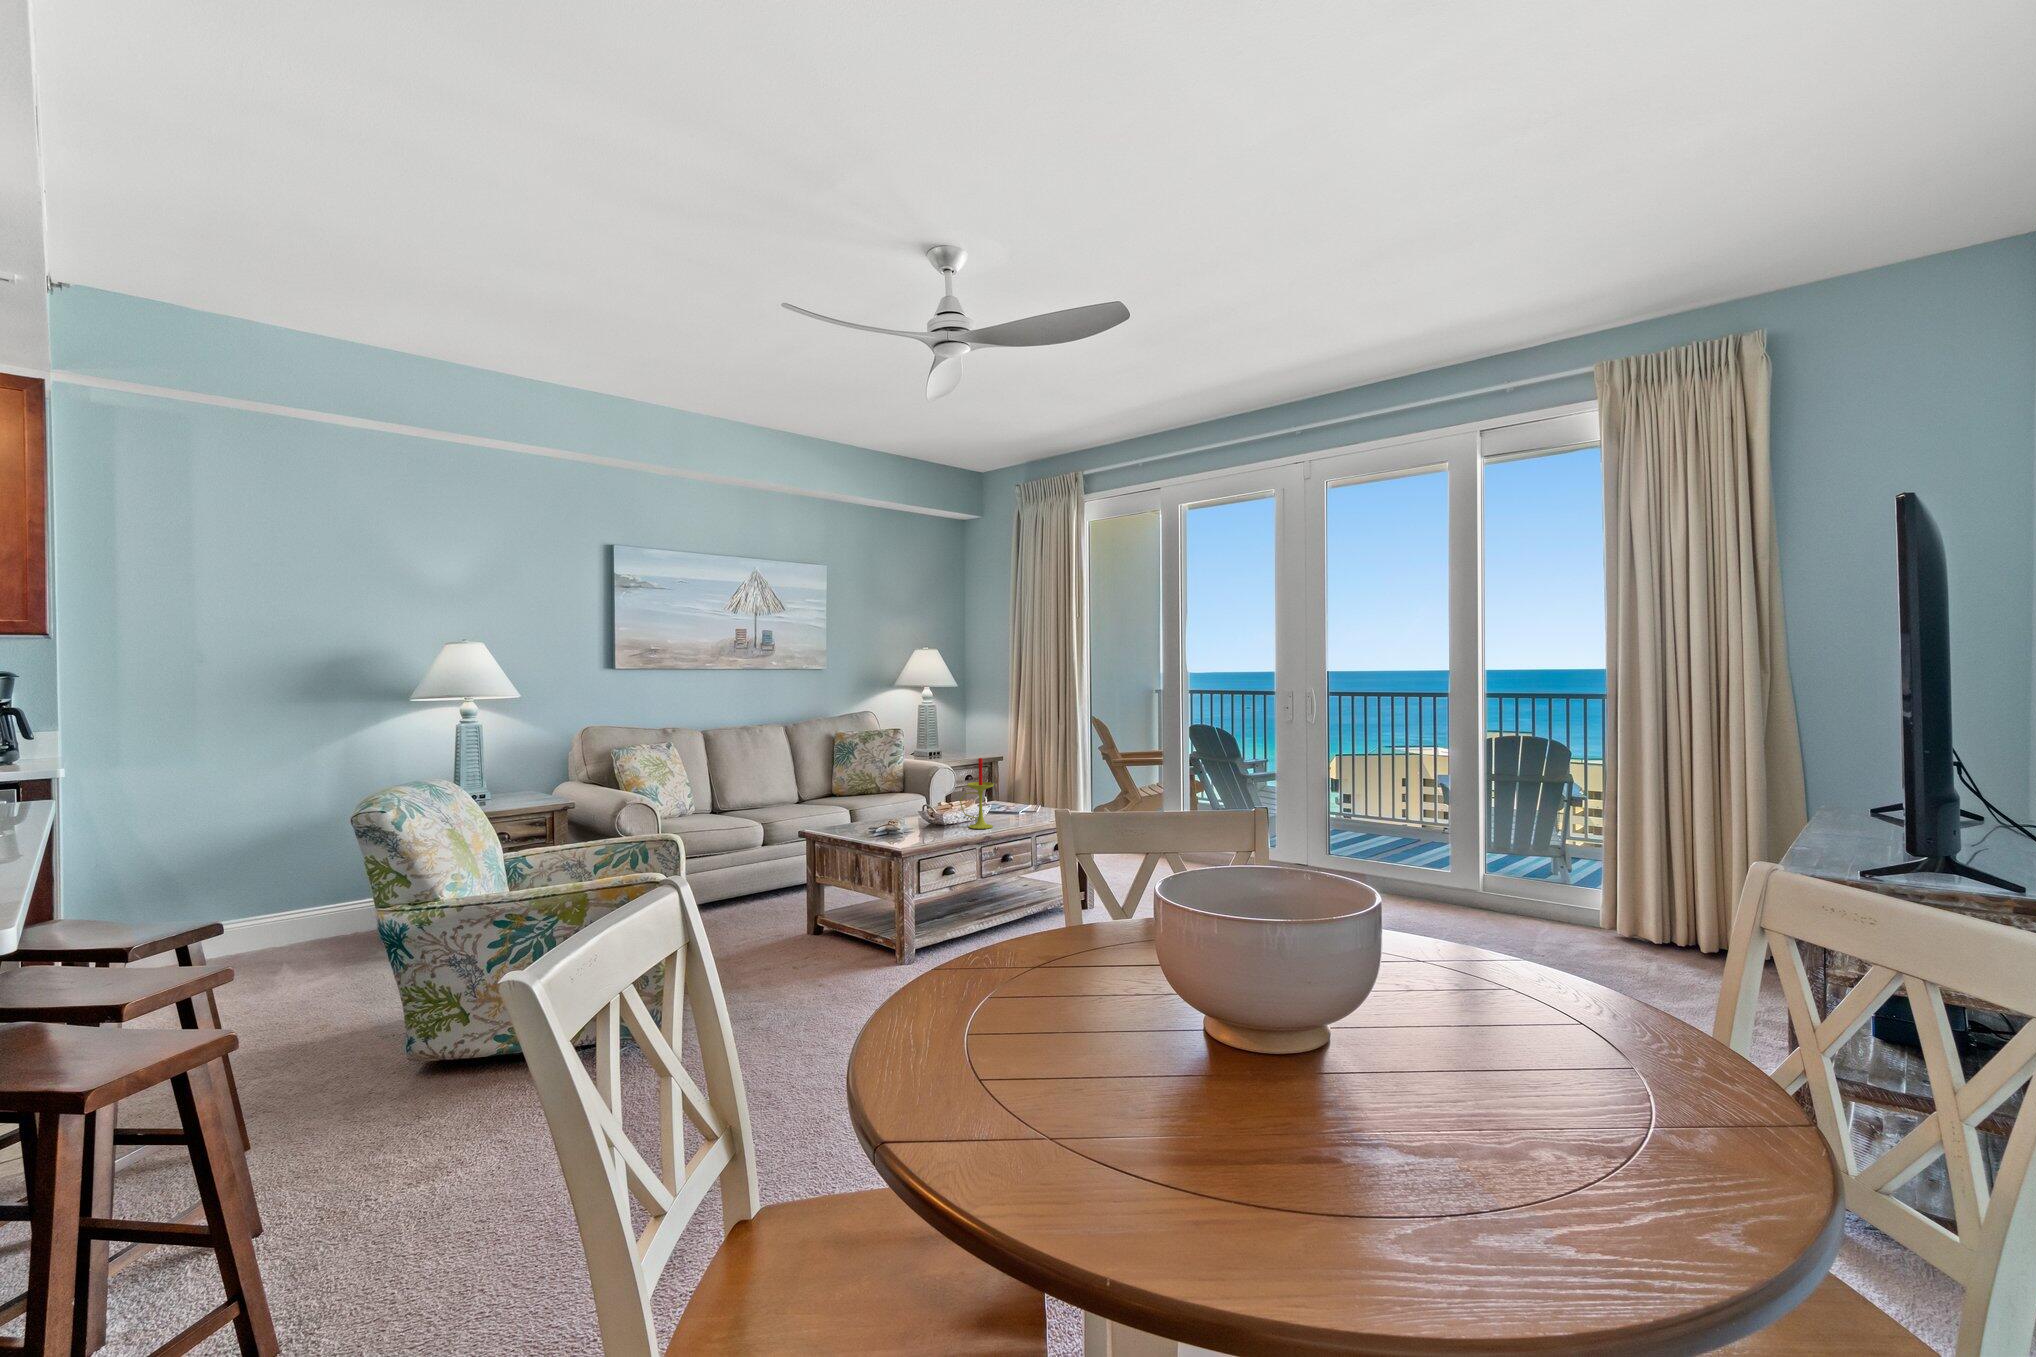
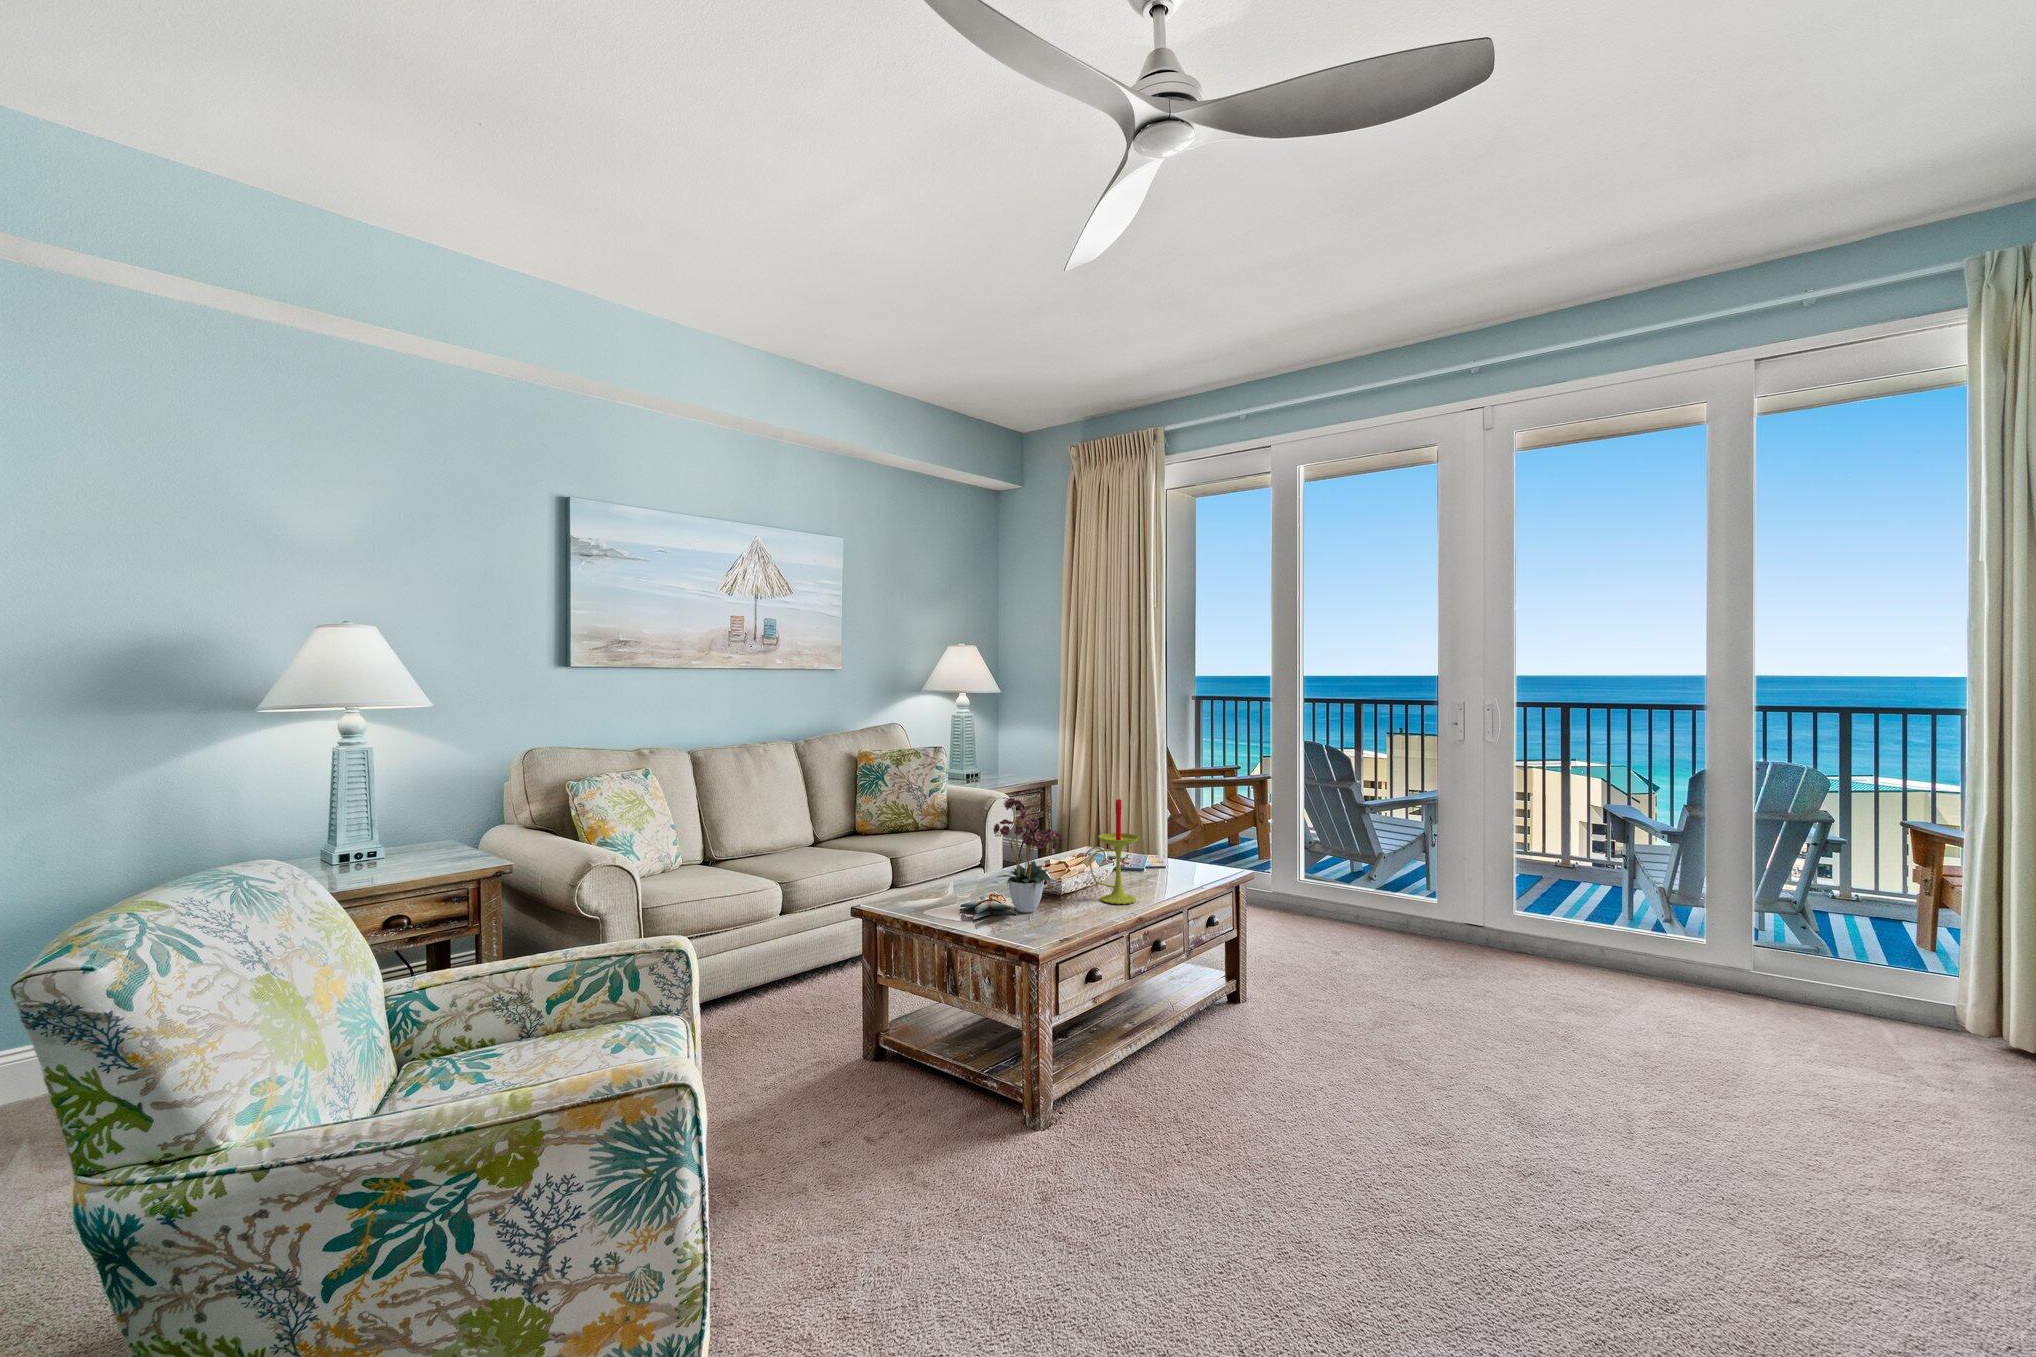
flower arrangement: none [888,753,941,833] -> present [993,798,1065,912]

